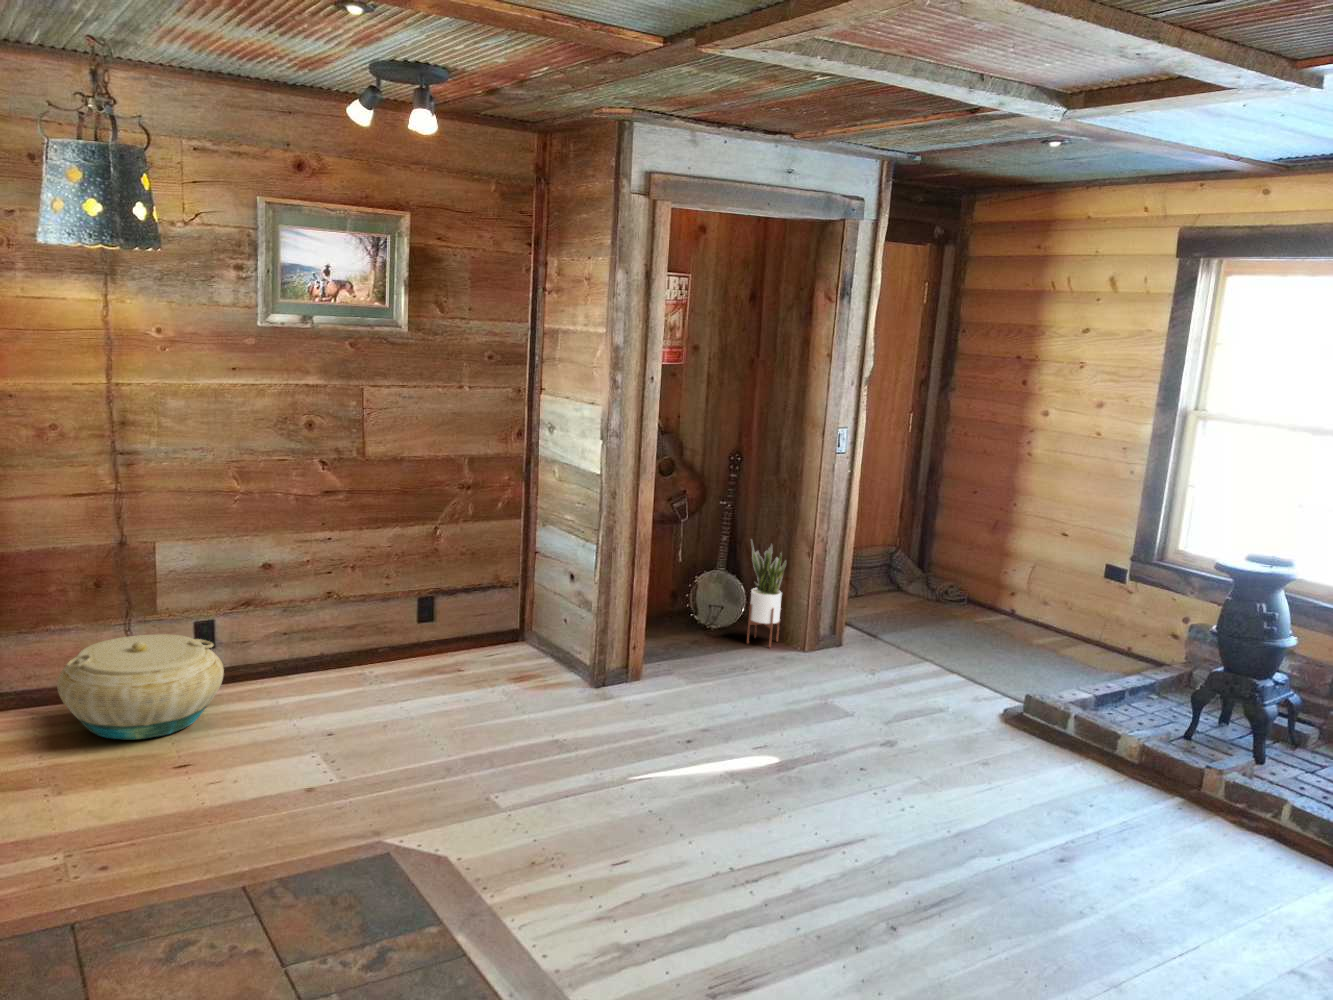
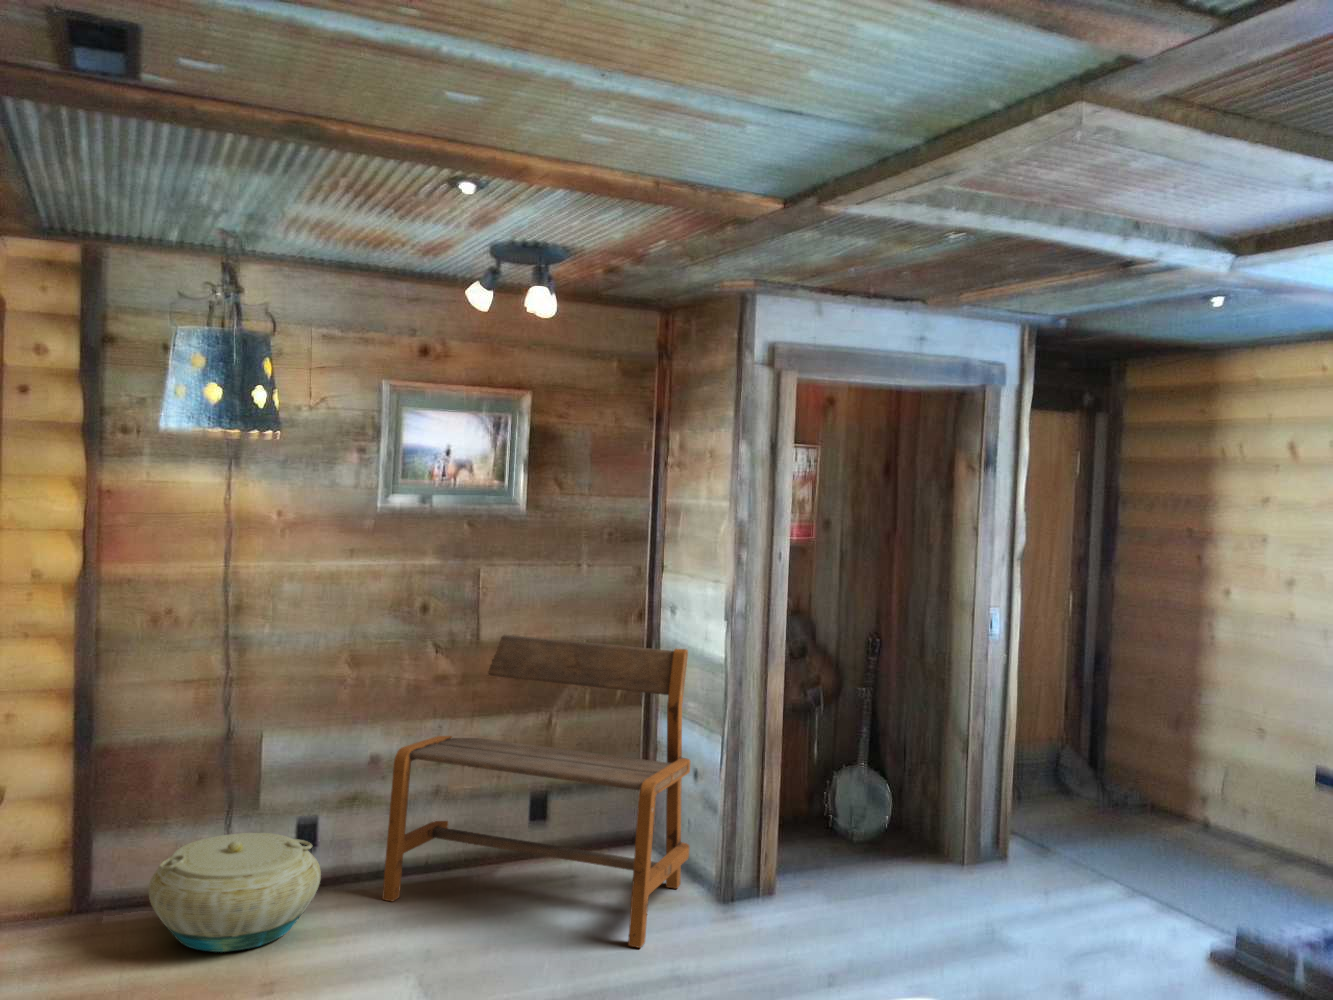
bench: none [282,444,565,726] -> present [382,635,690,948]
potted plant: present [747,541,786,647] -> none [894,733,936,859]

